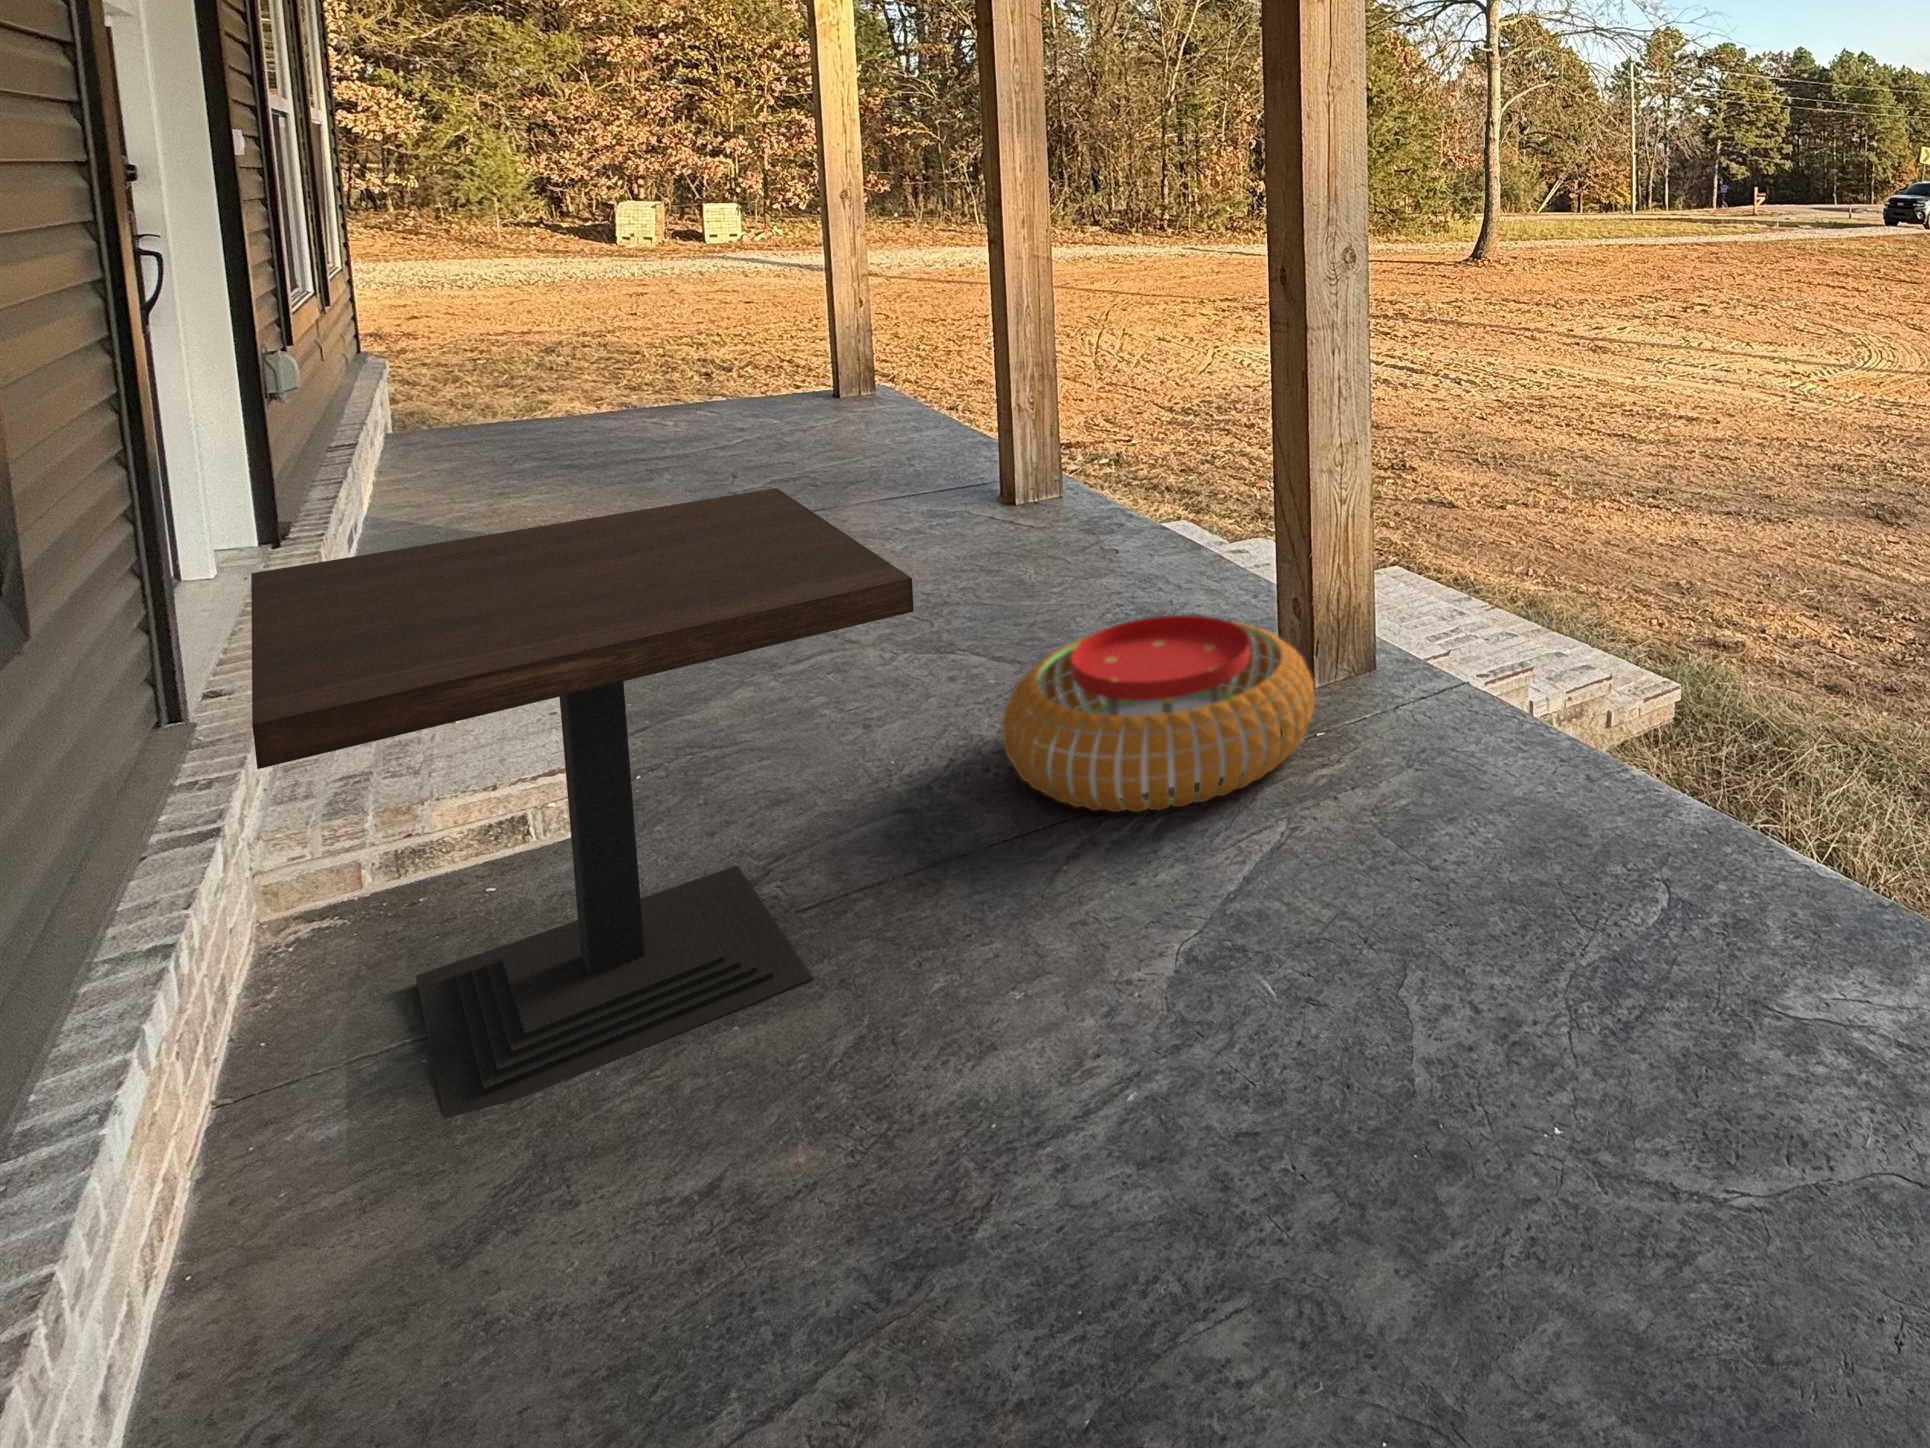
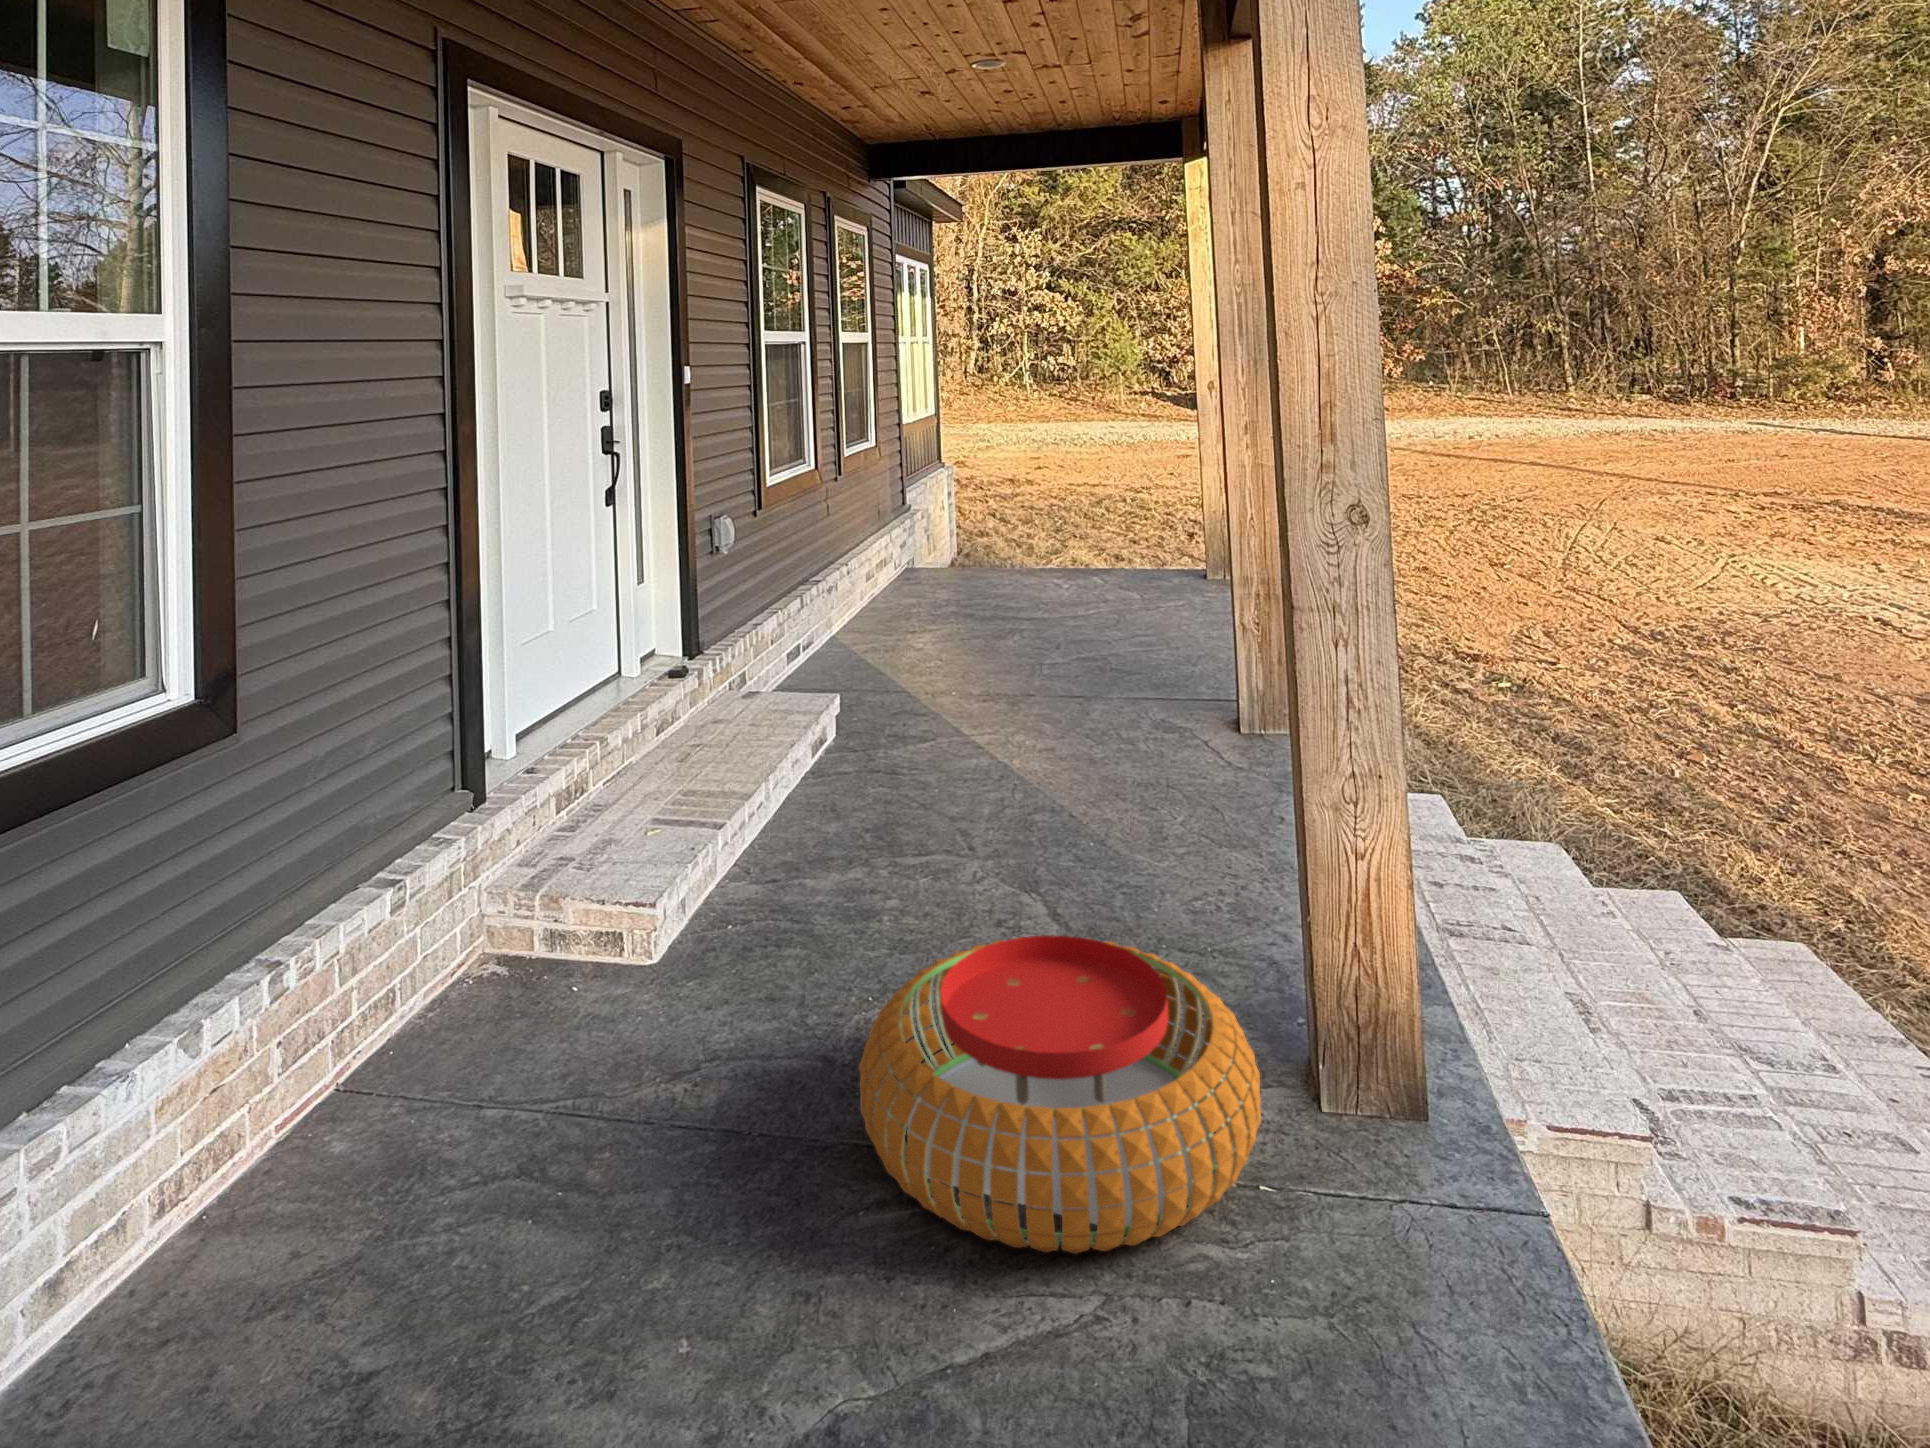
side table: present [251,488,914,1119] -> none [71,689,694,1256]

